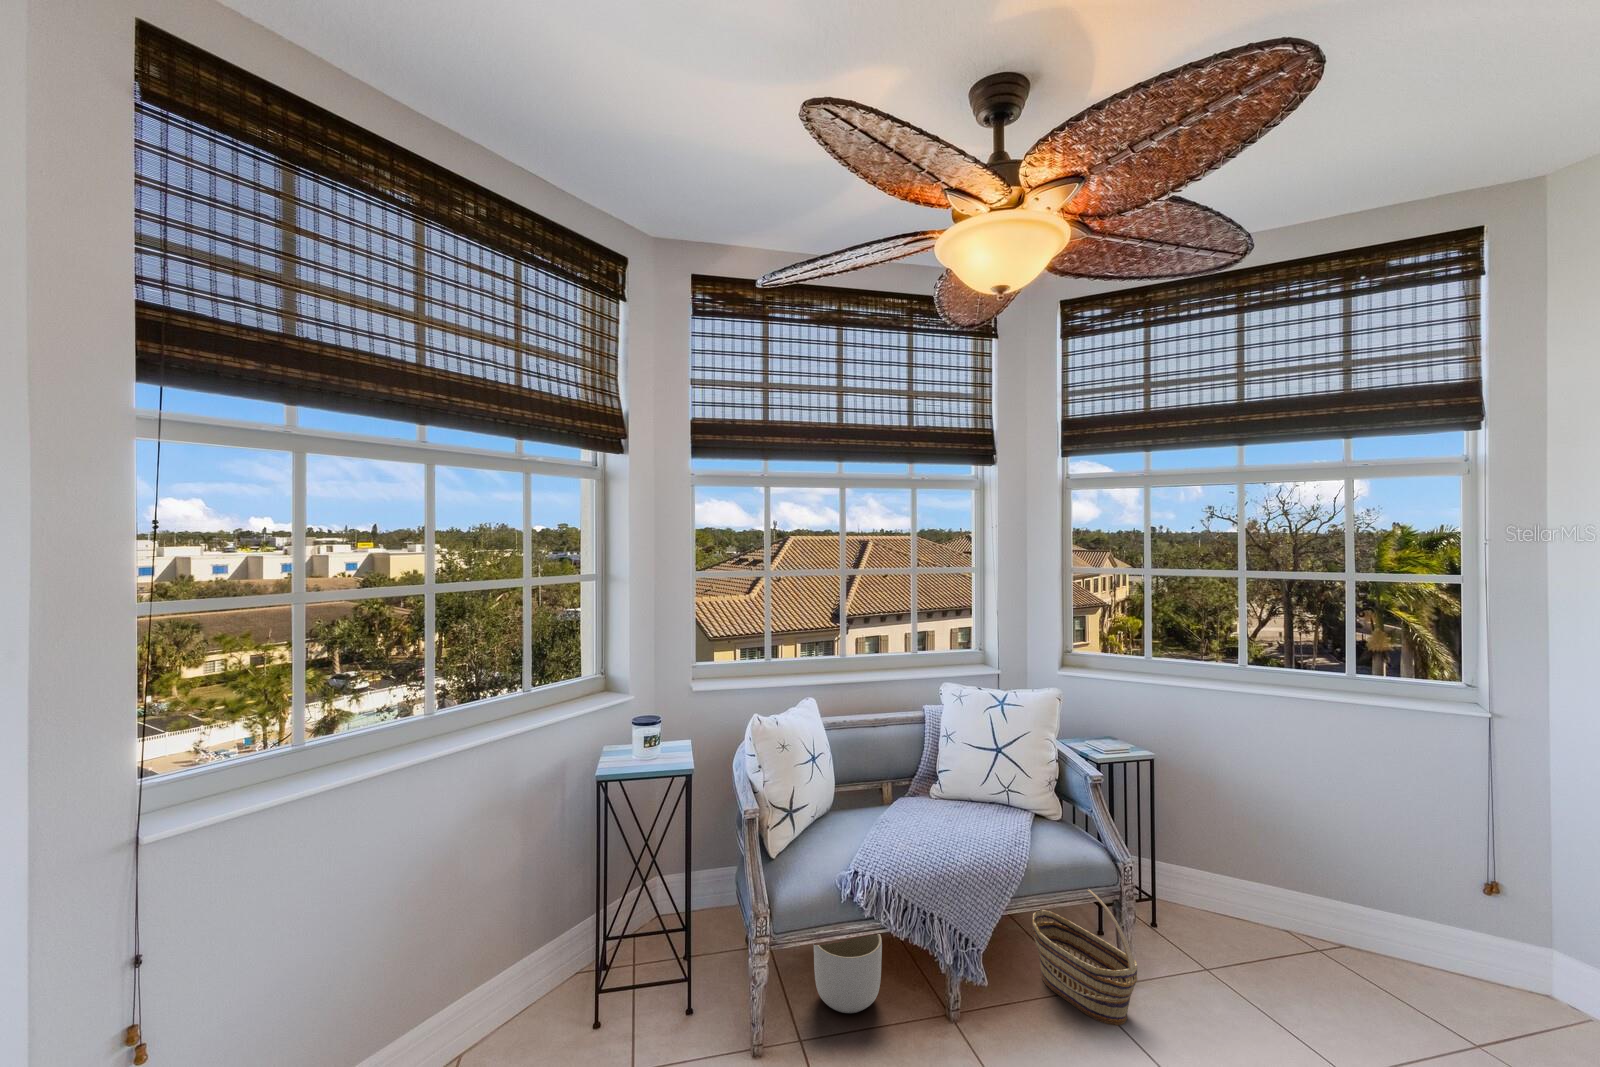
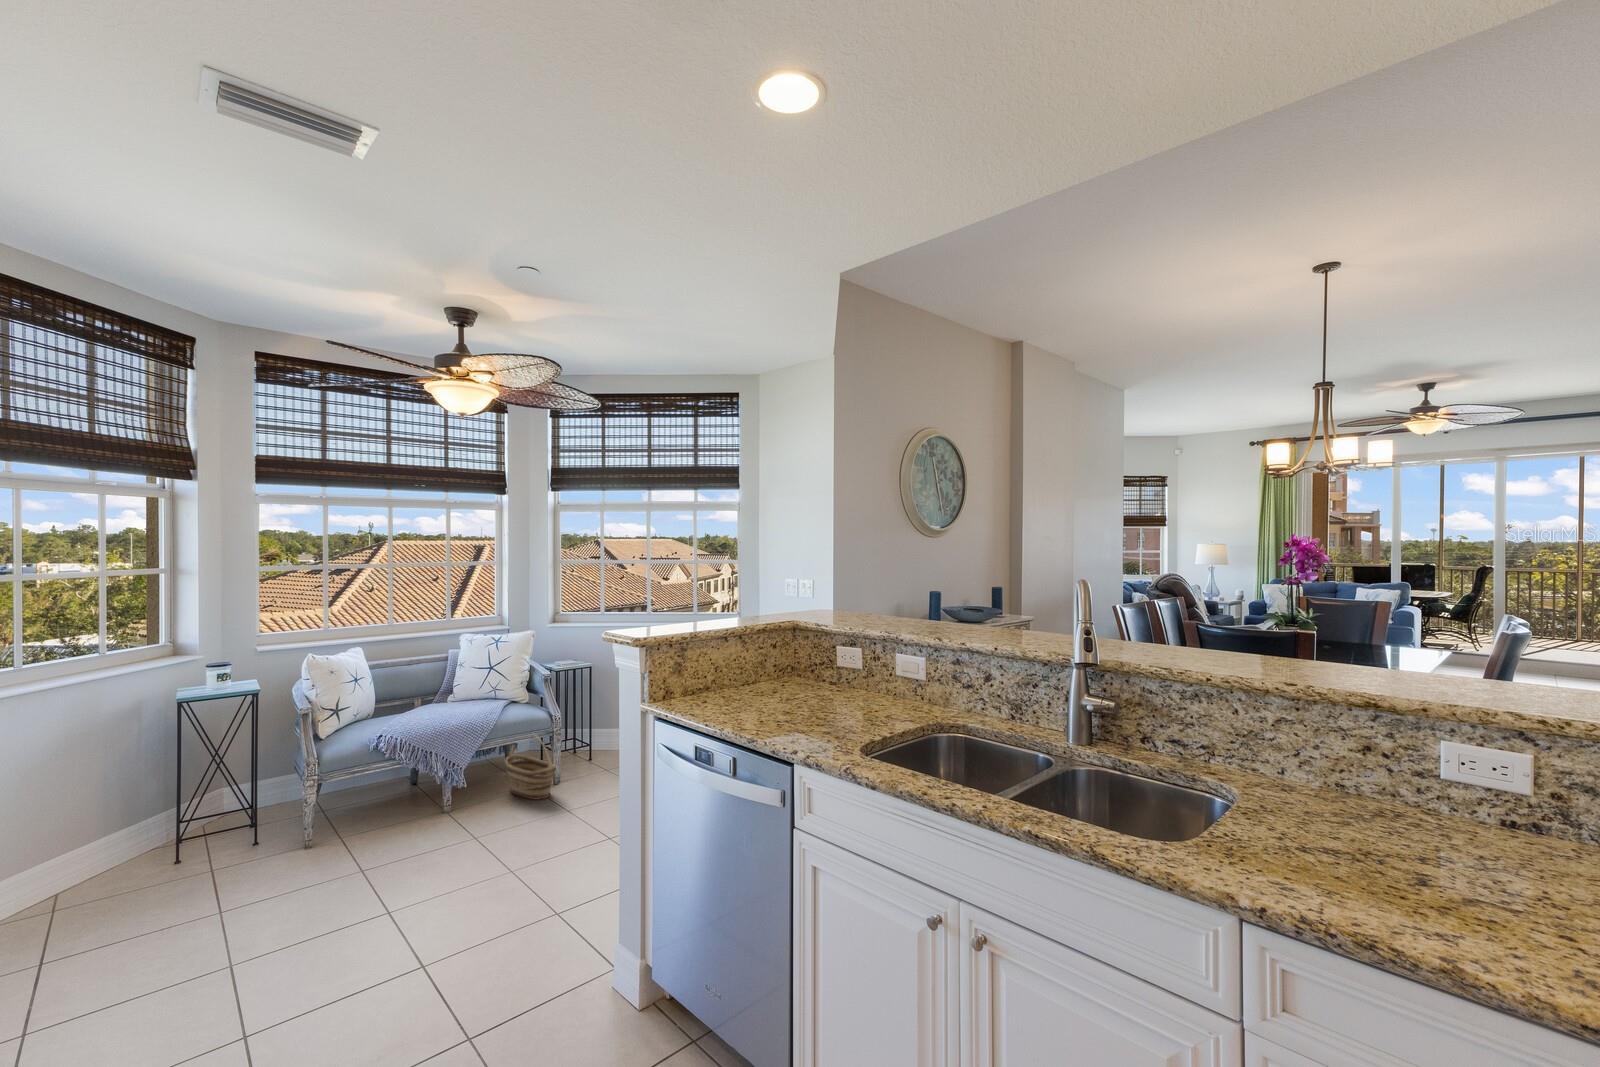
planter: present [814,934,882,1013] -> none [352,778,401,828]

